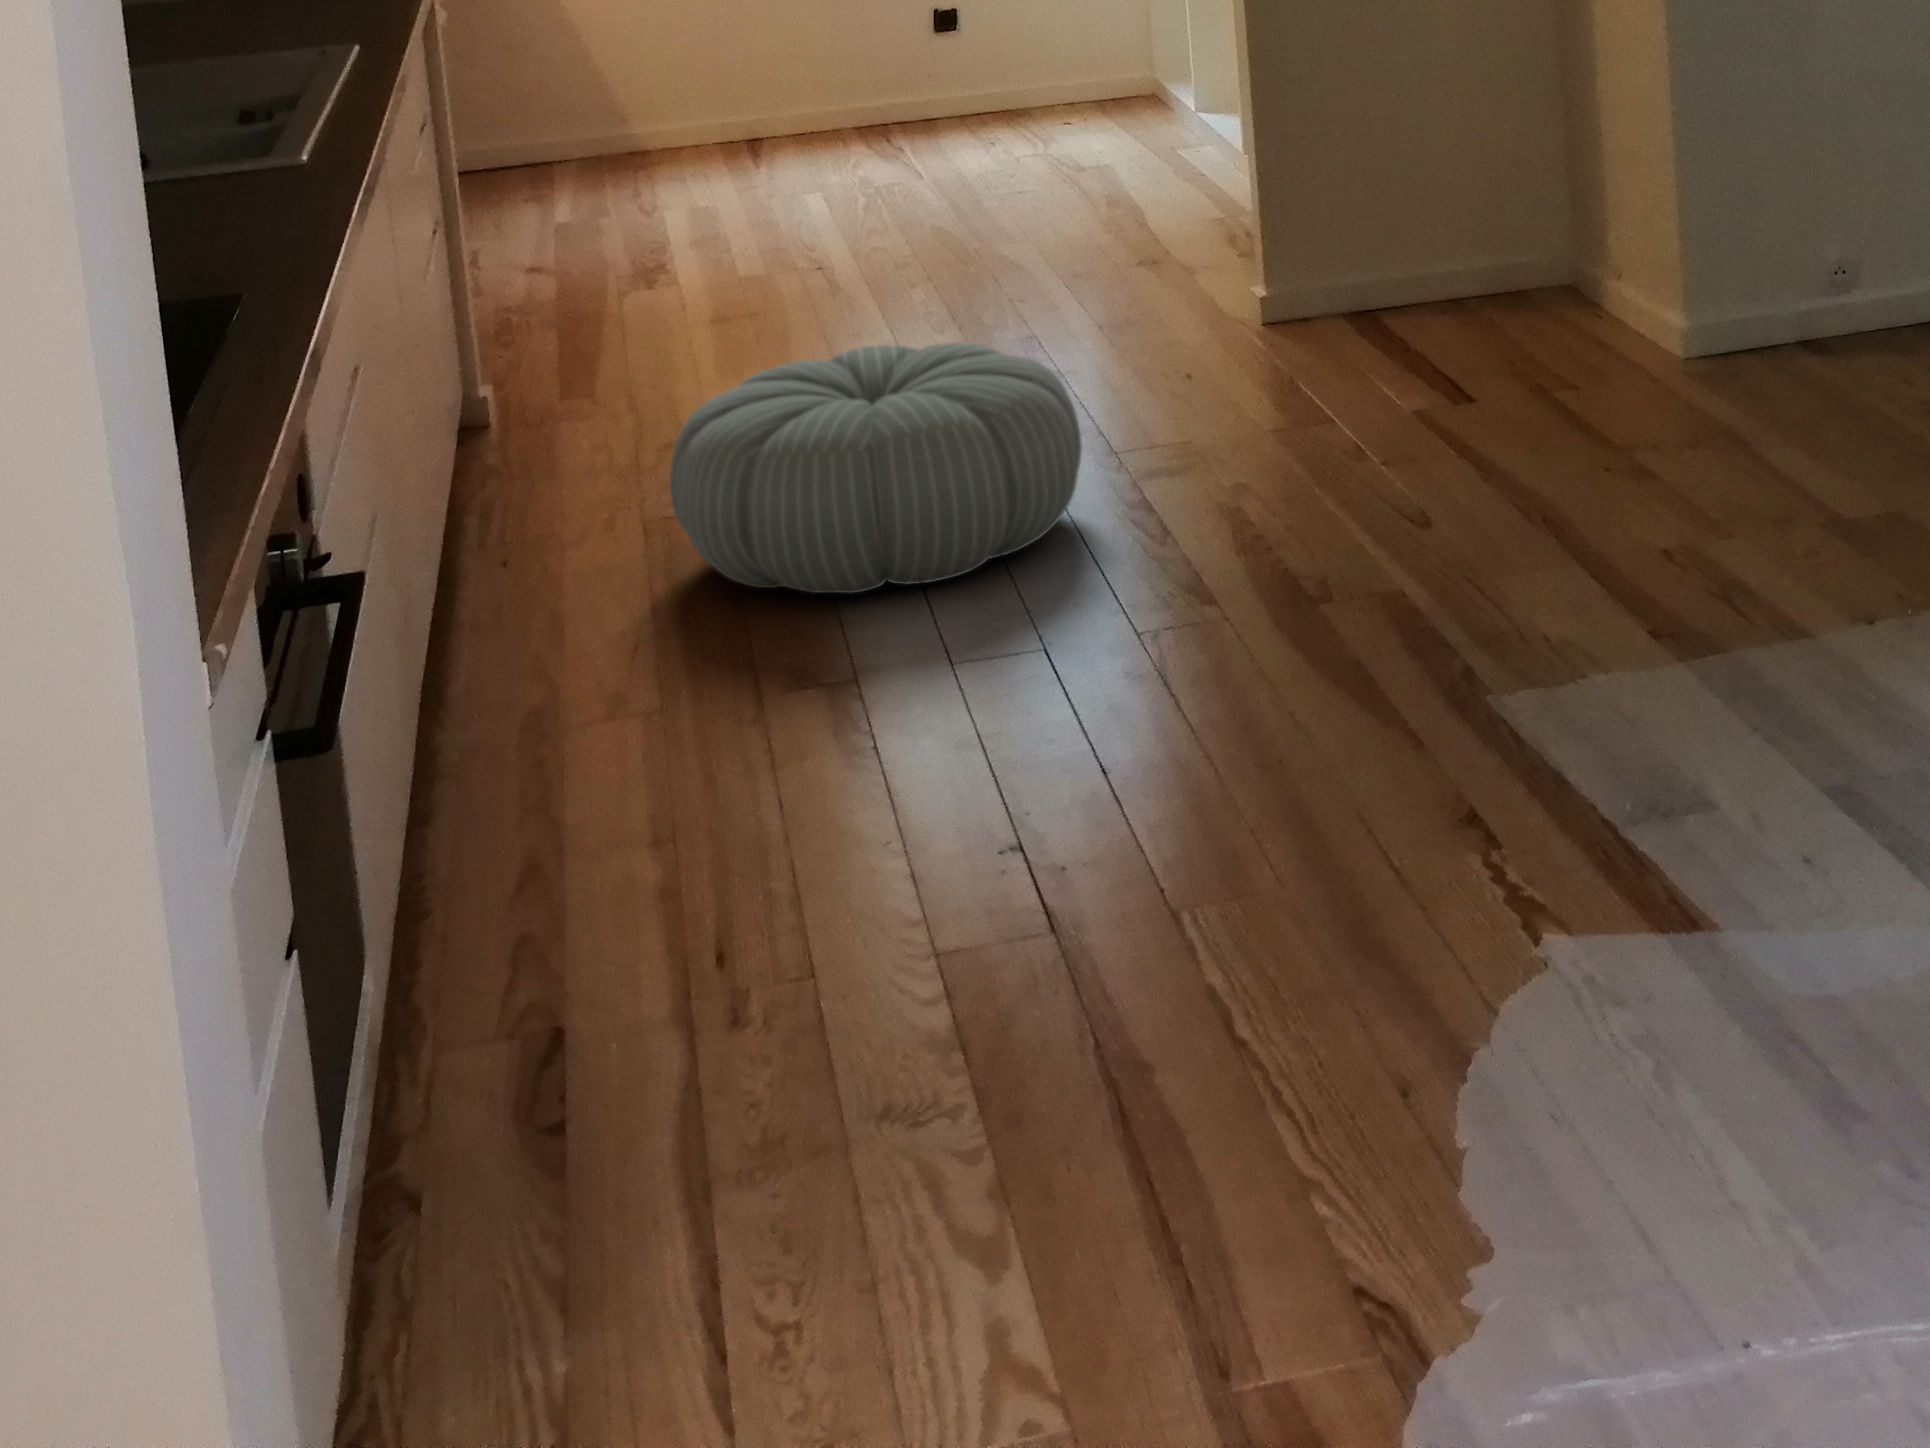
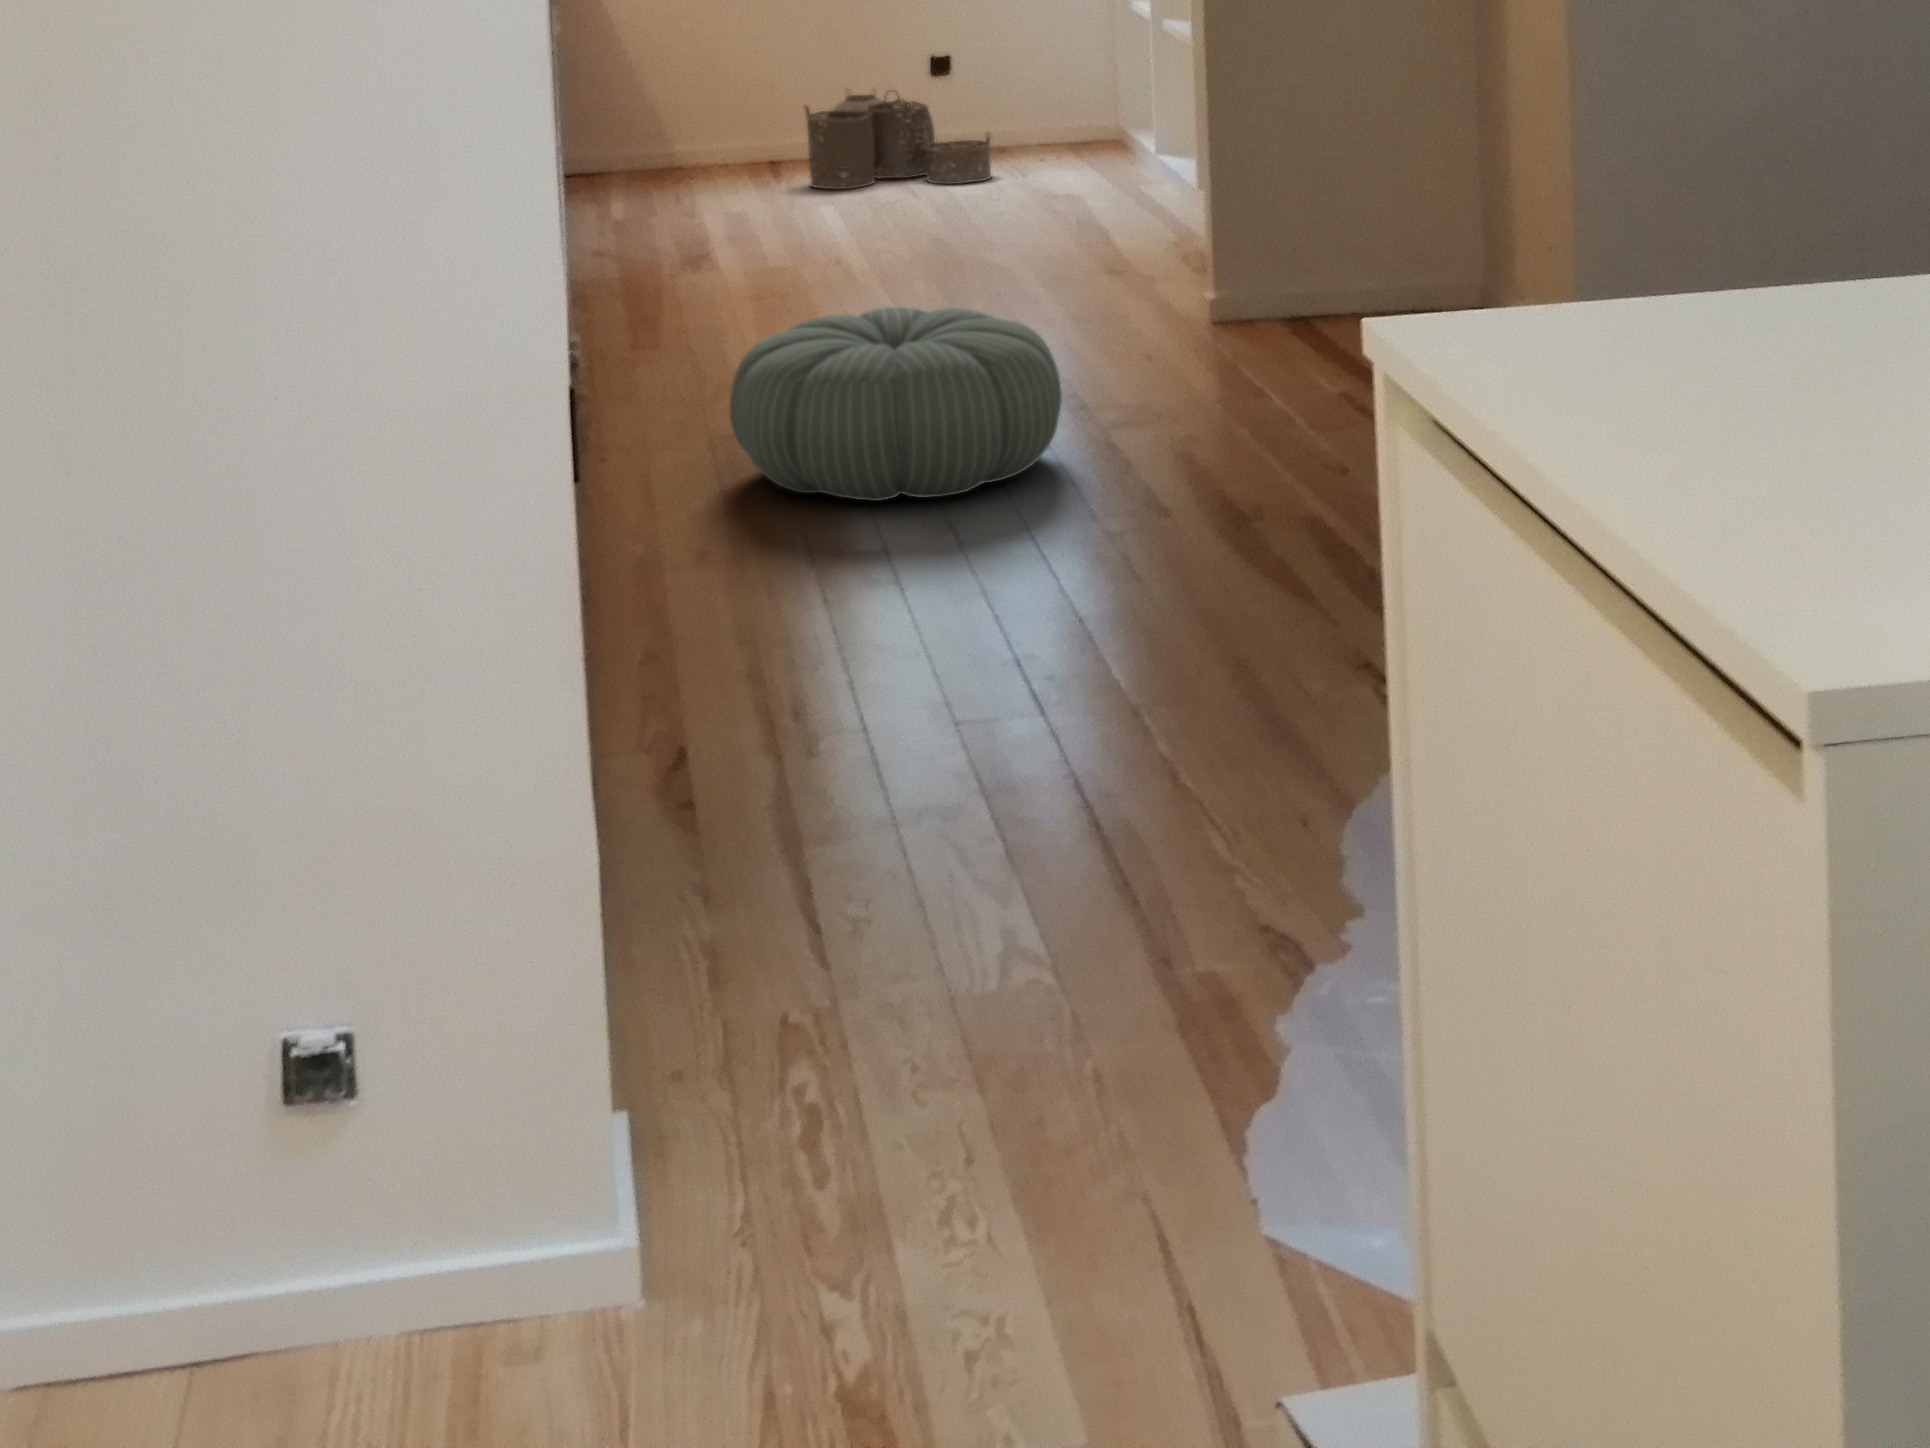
woven basket: none [785,50,1010,170] -> present [804,94,992,189]

